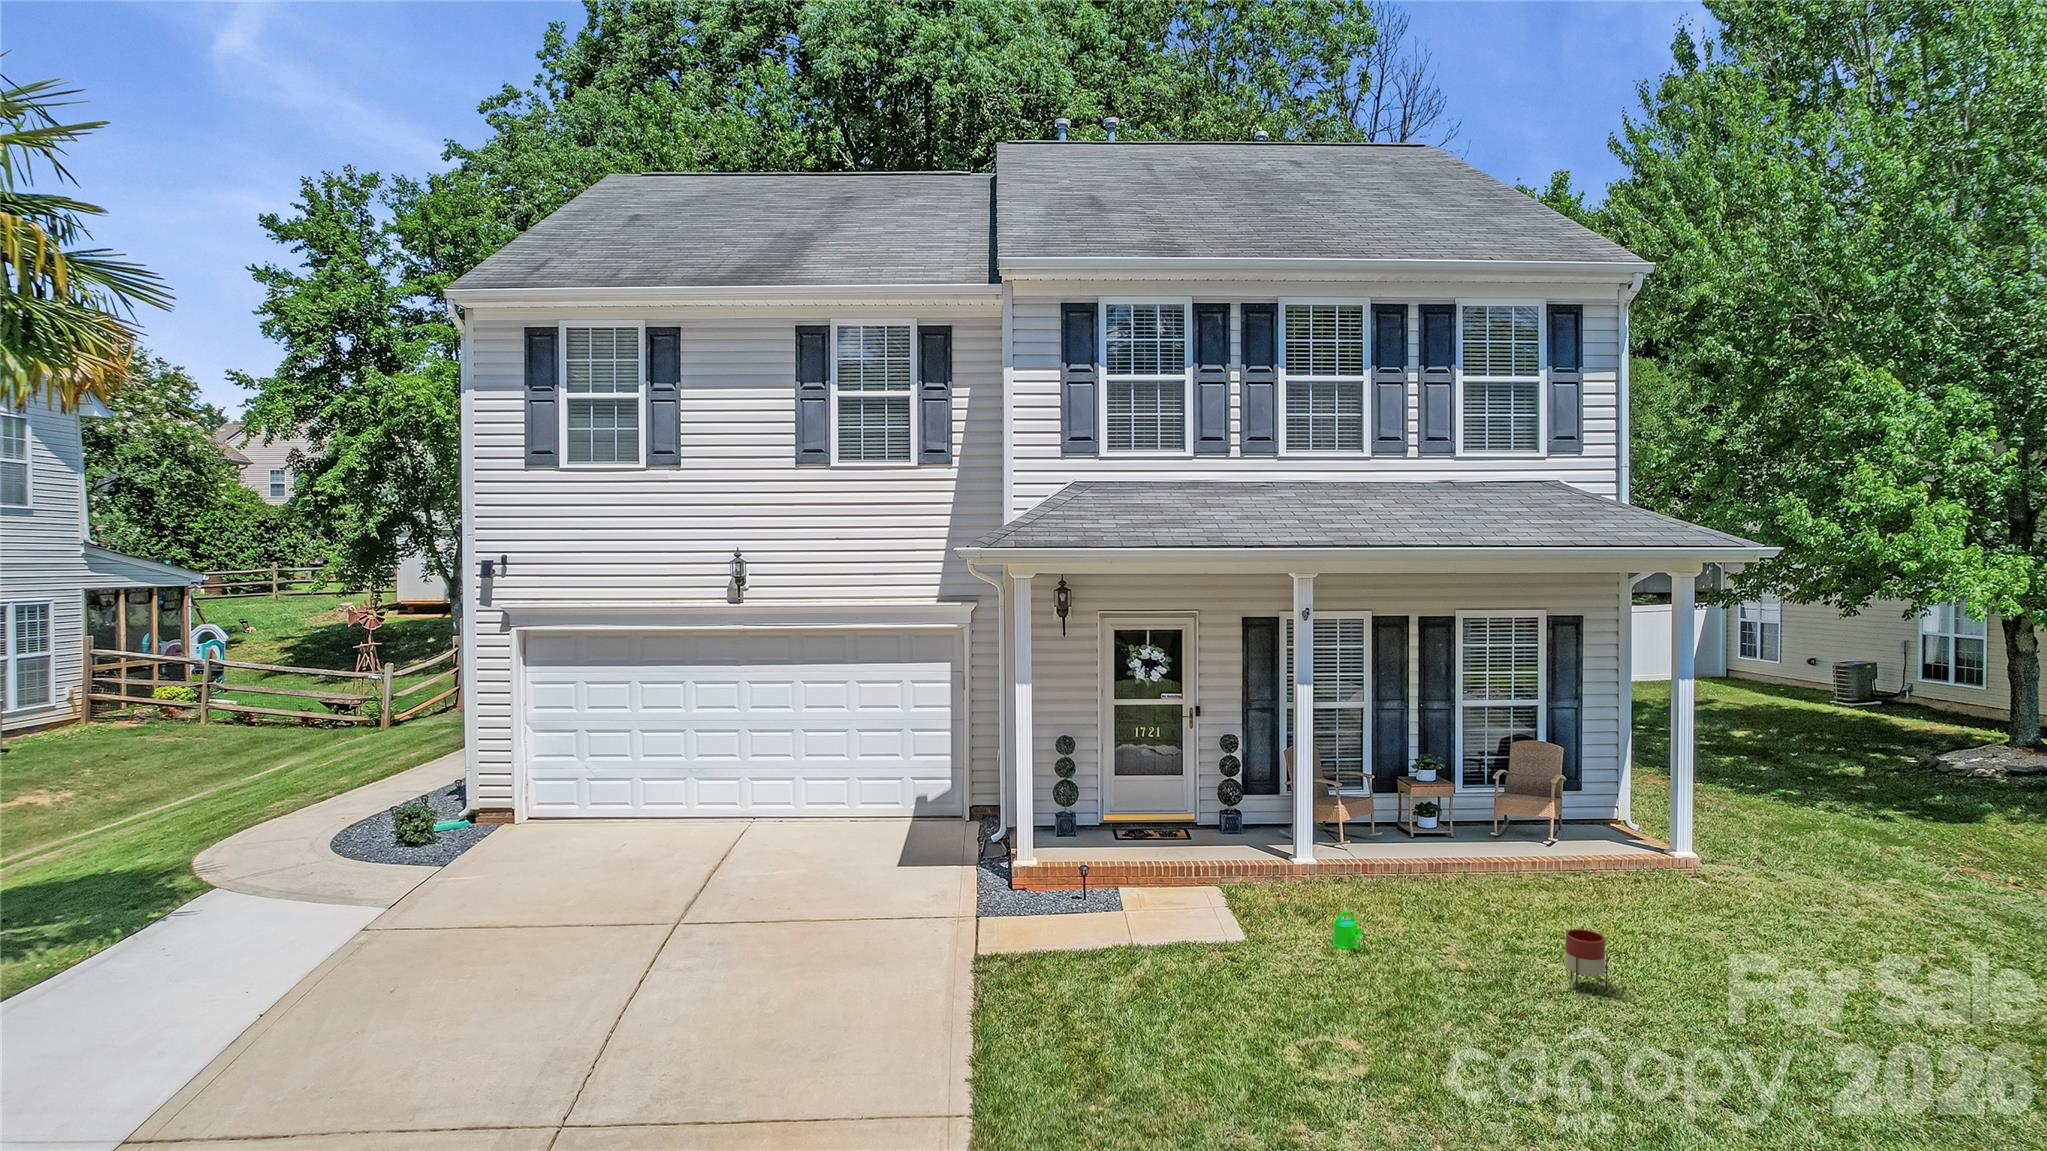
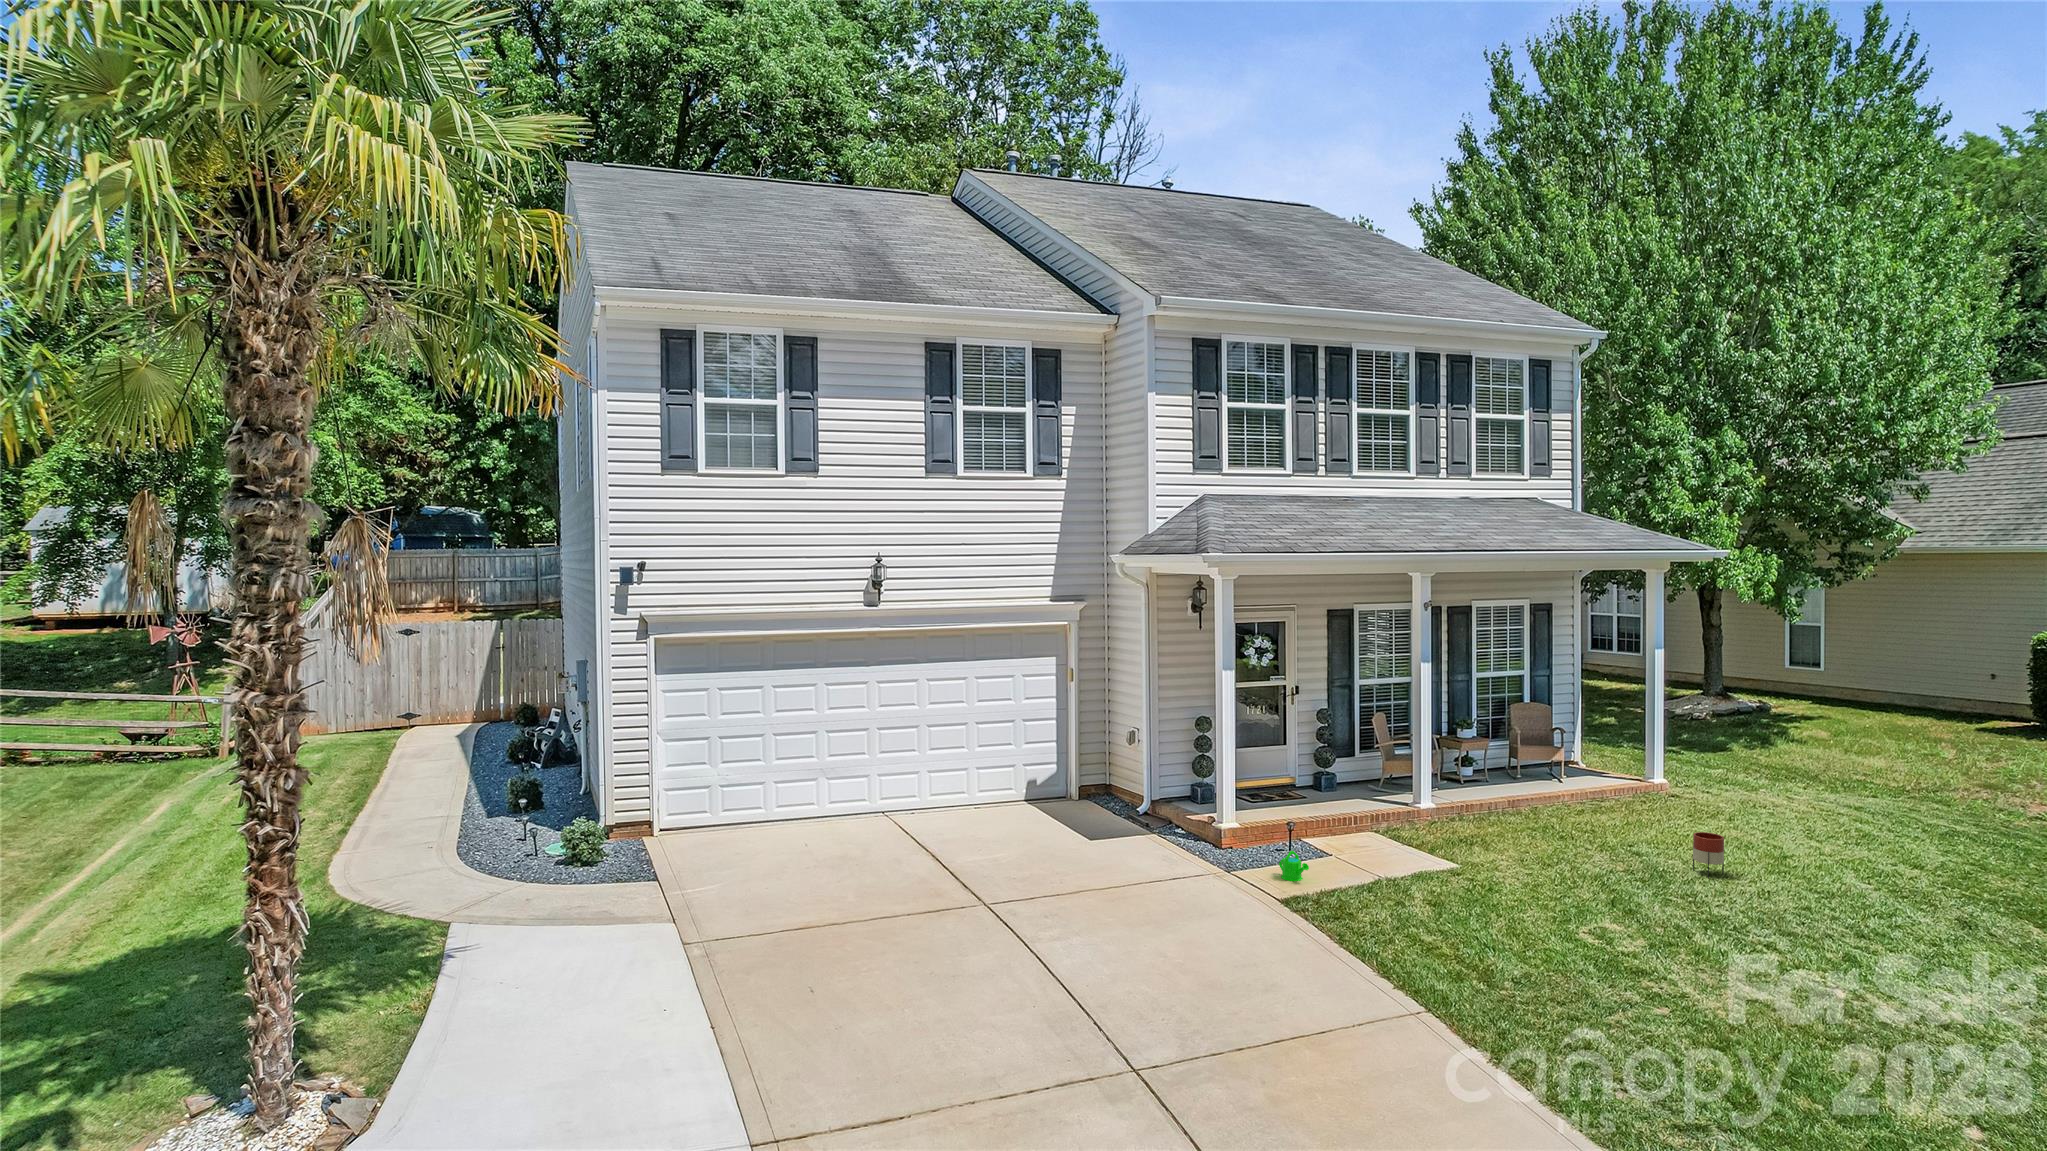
watering can: present [1332,911,1362,949] -> present [1279,851,1309,881]

